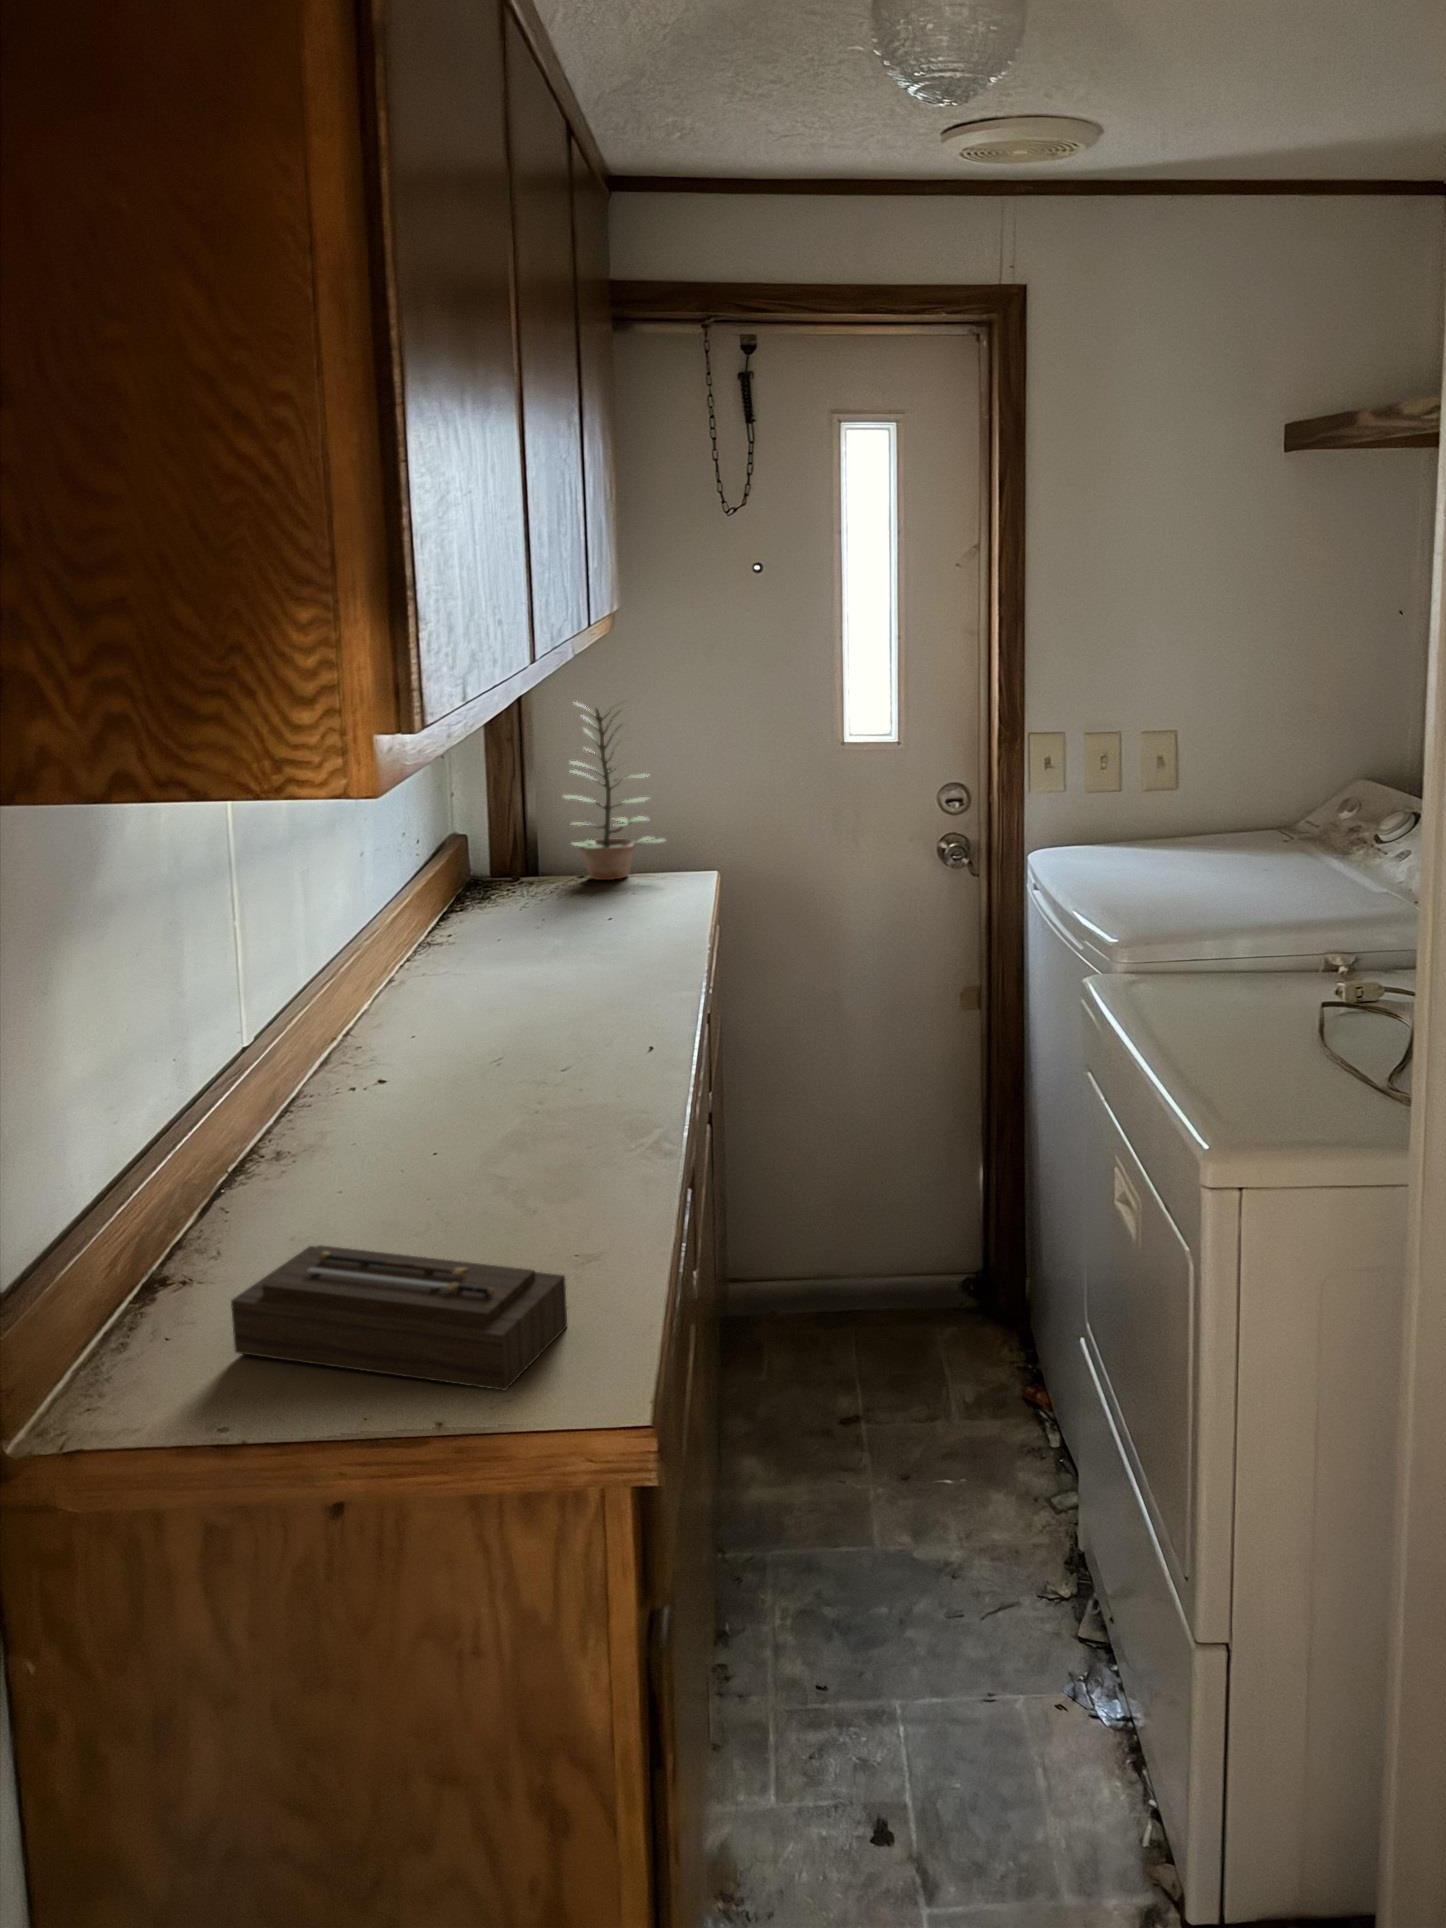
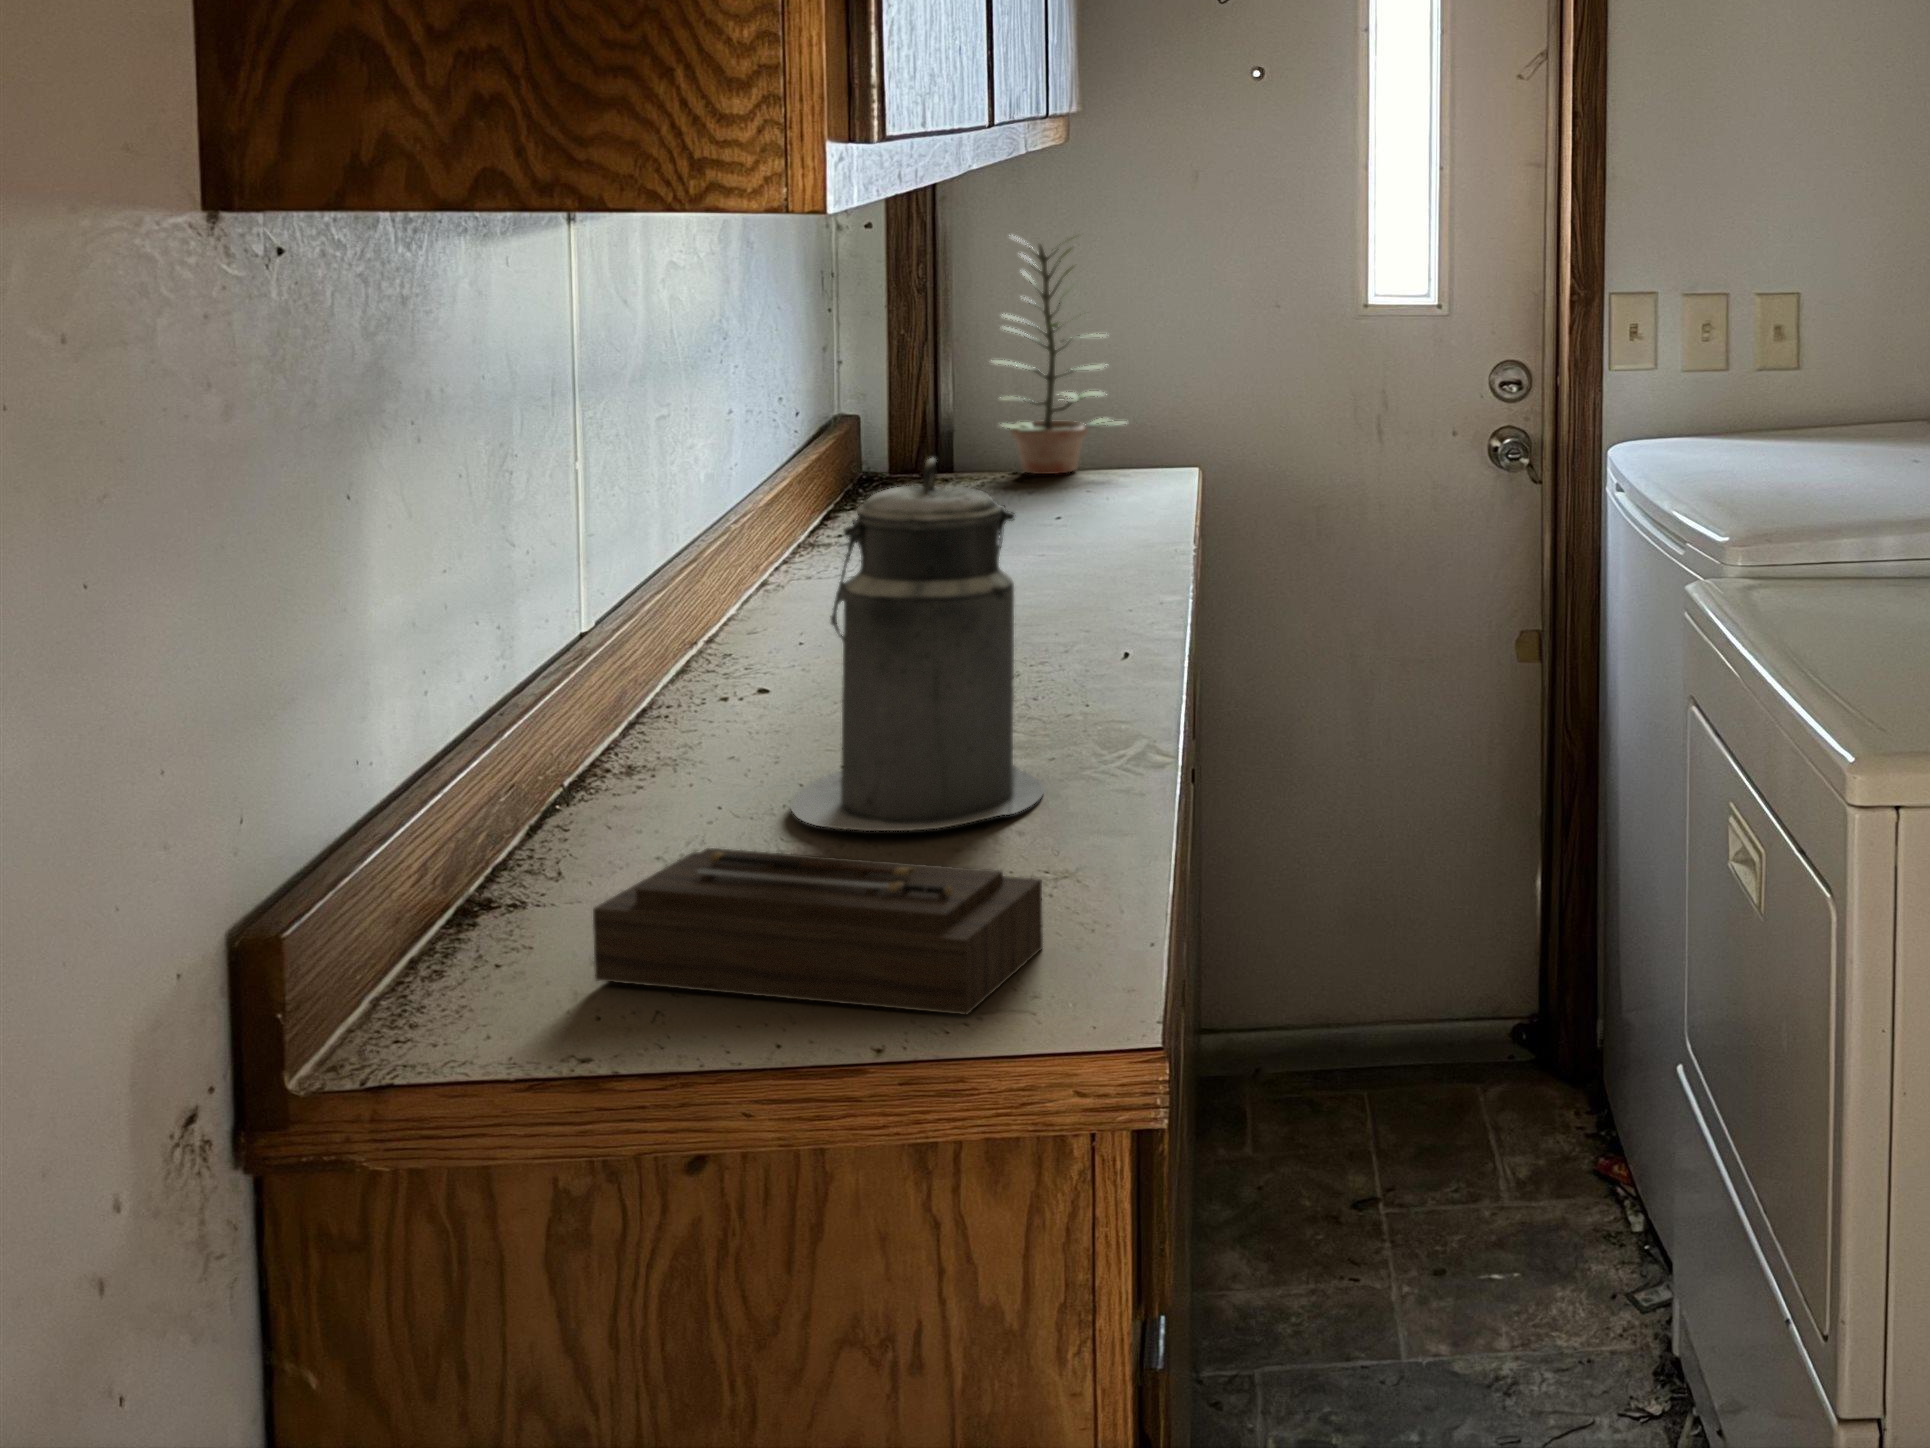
canister: none [392,928,581,1215] -> present [790,458,1044,831]

